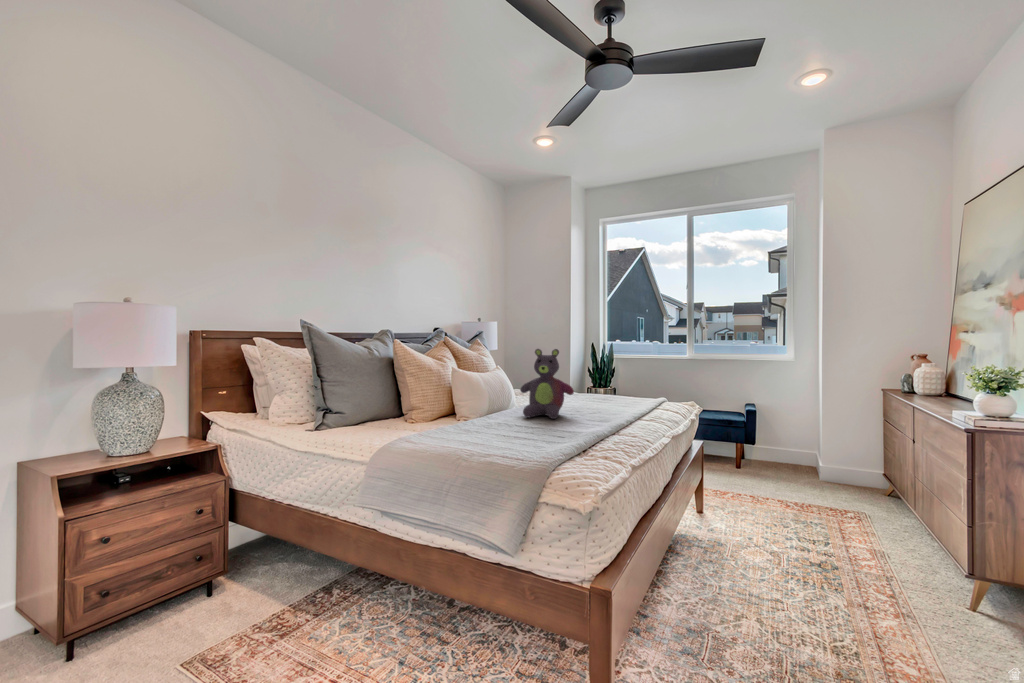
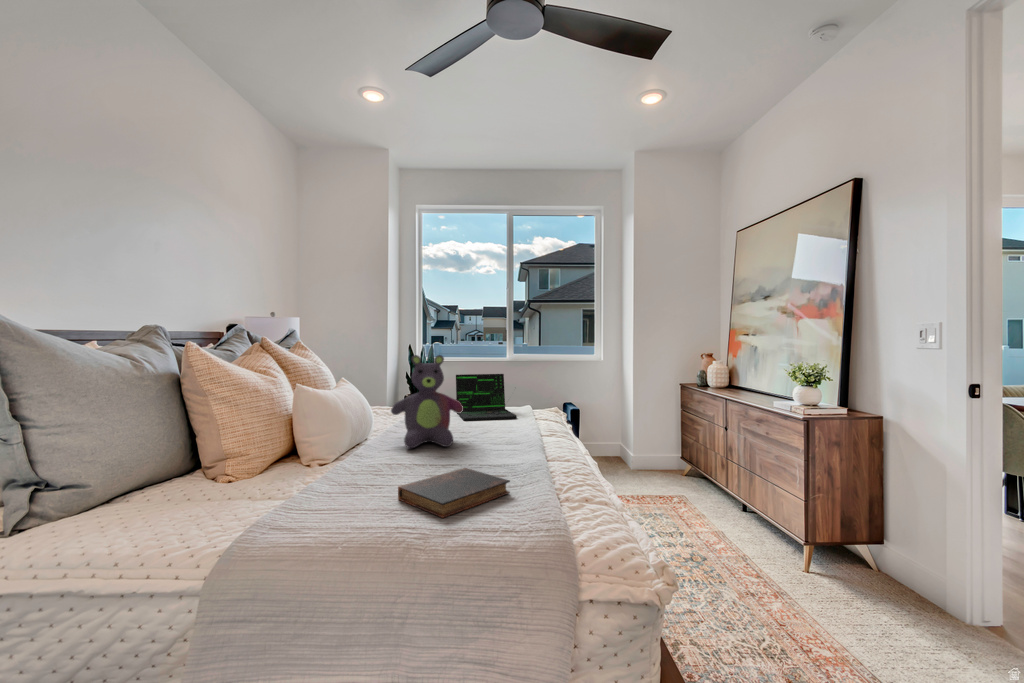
laptop: none [593,367,651,407] -> present [456,374,517,421]
book: none [486,429,559,452] -> present [398,468,510,518]

